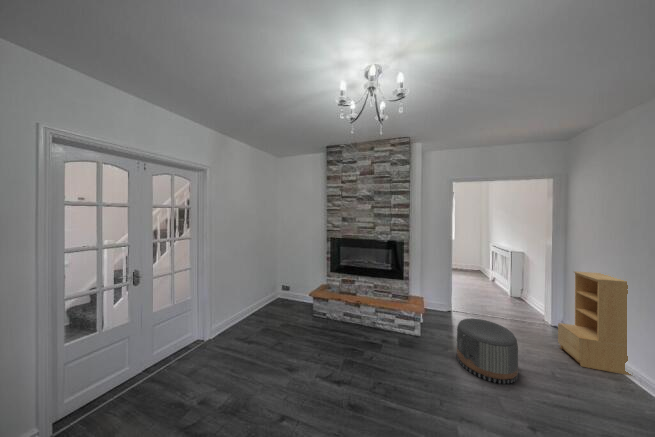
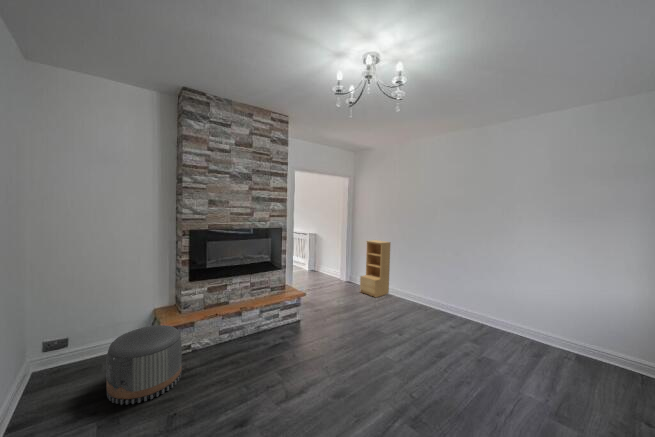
pouf: present [457,319,518,384] -> present [106,325,182,404]

